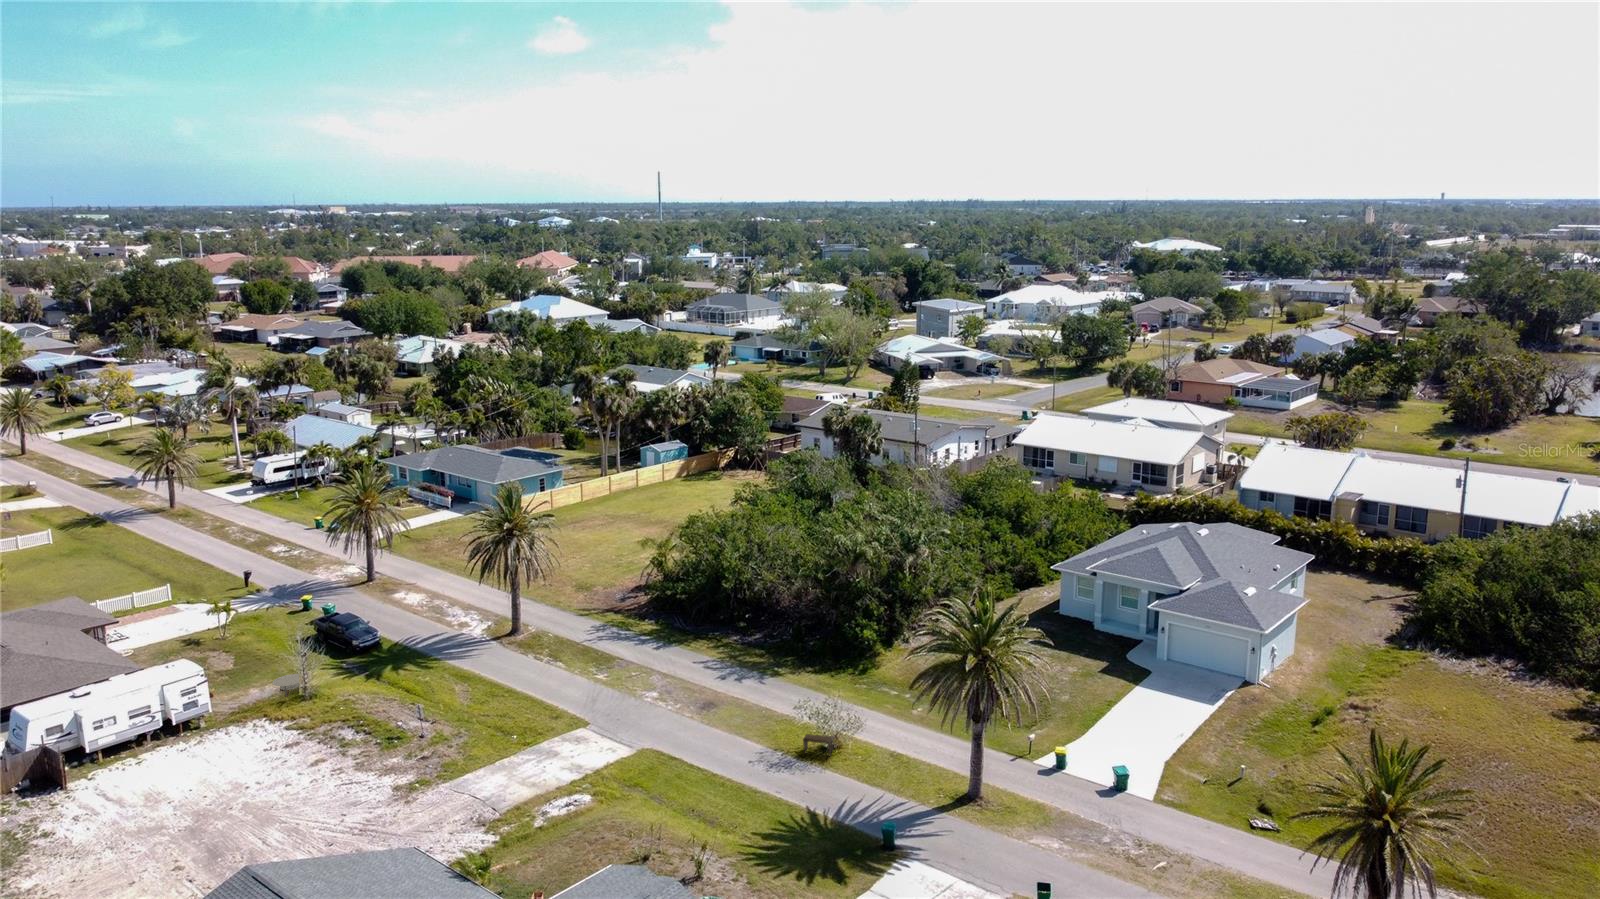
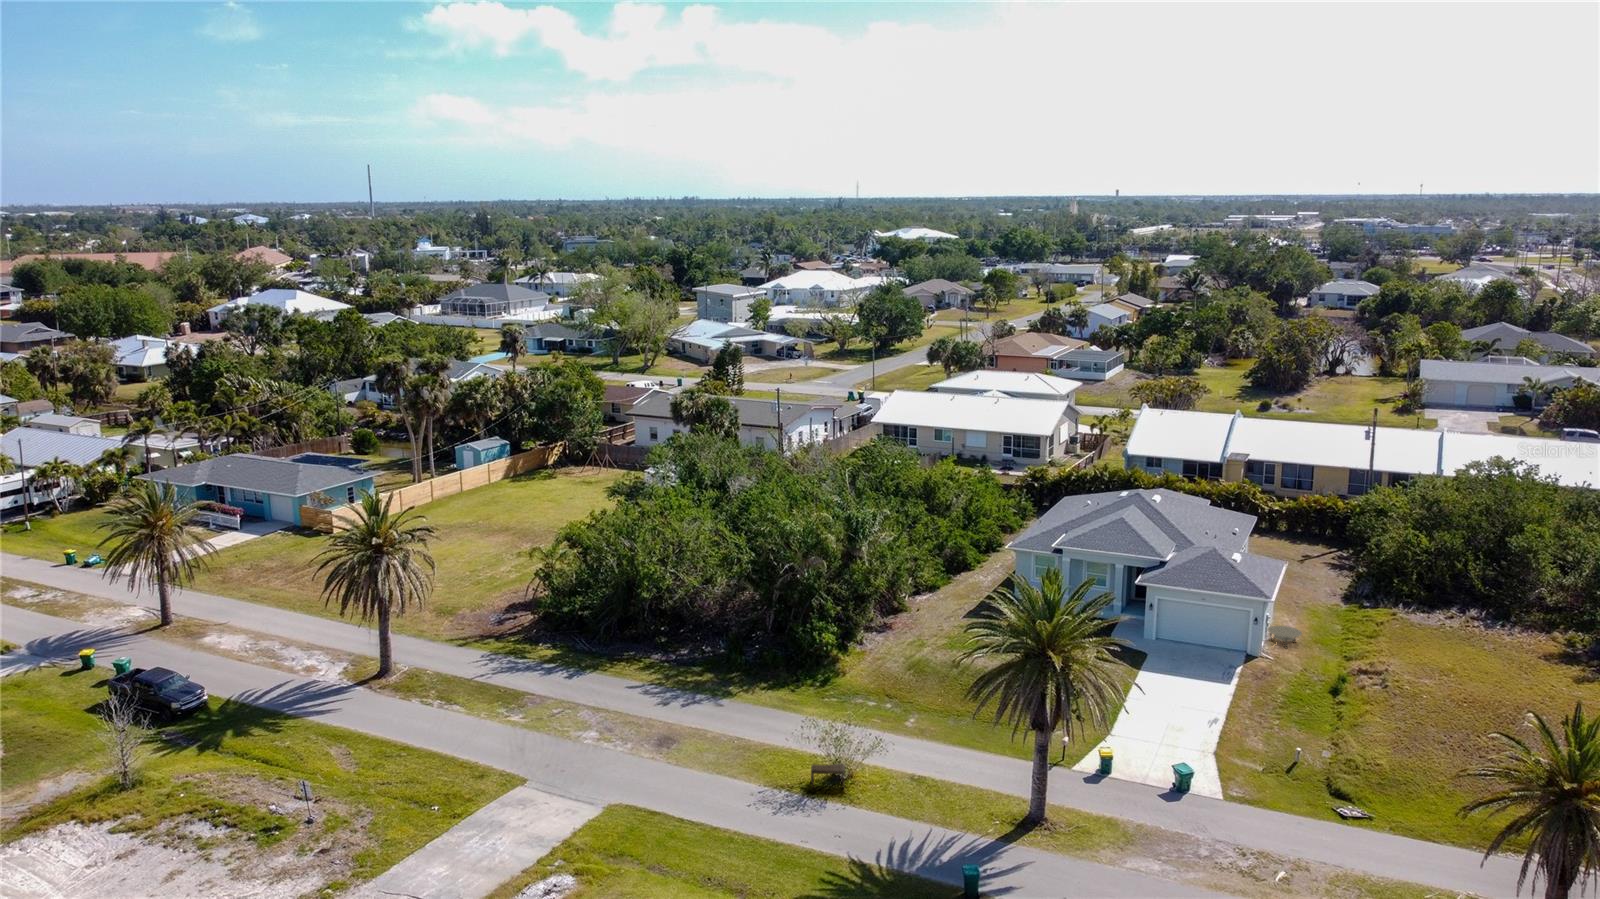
round table: present [272,674,299,697] -> present [1268,626,1302,648]

